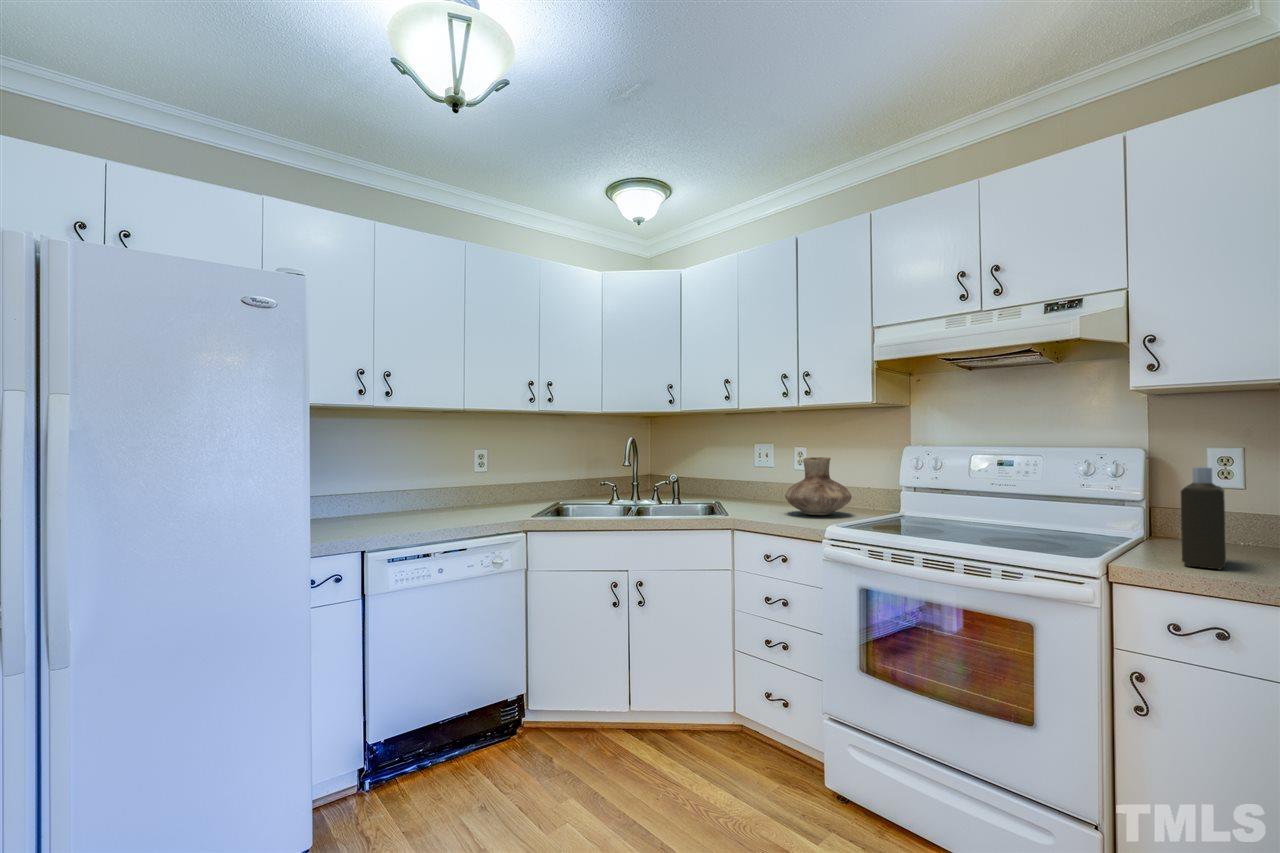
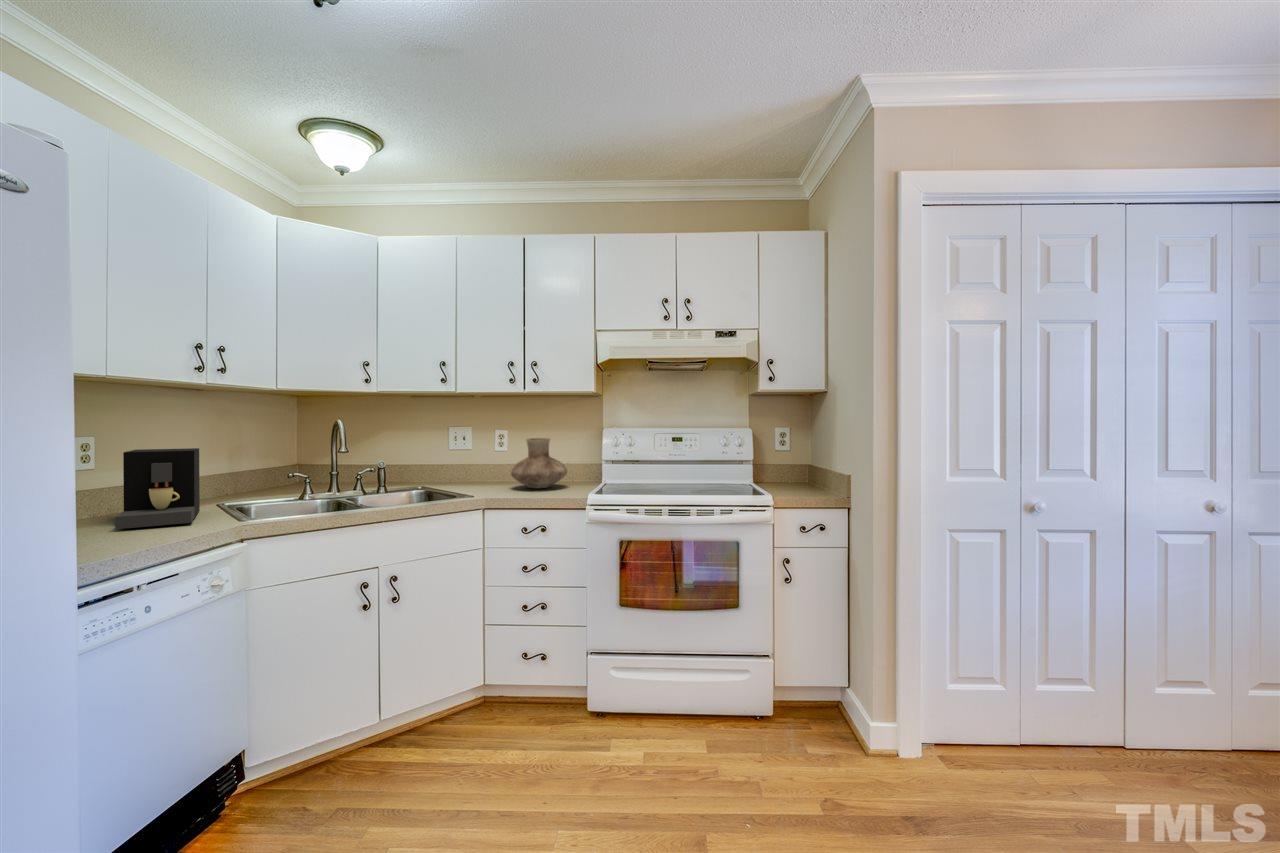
coffee maker: none [480,459,544,513] -> present [115,448,200,529]
bottle: present [1181,467,1226,569] -> none [785,438,812,494]

